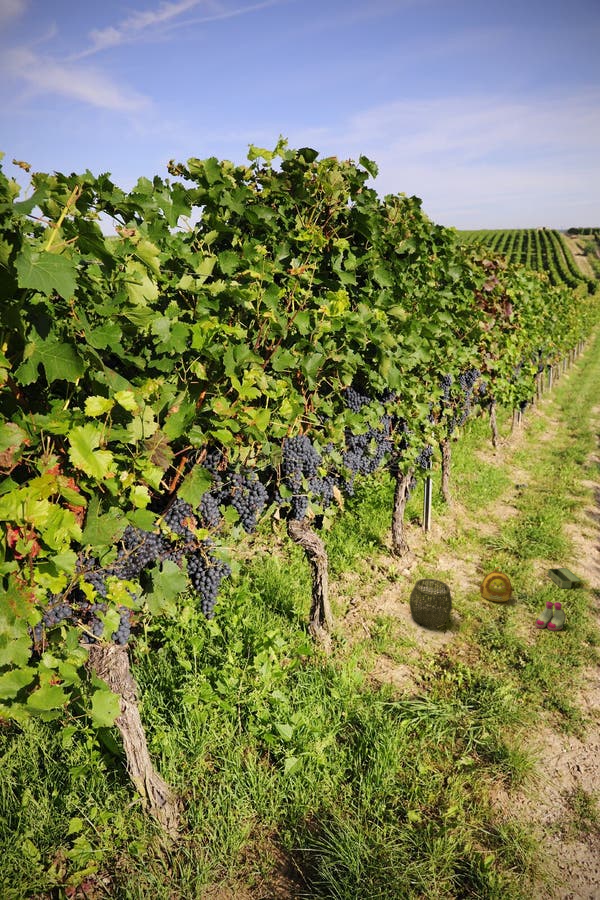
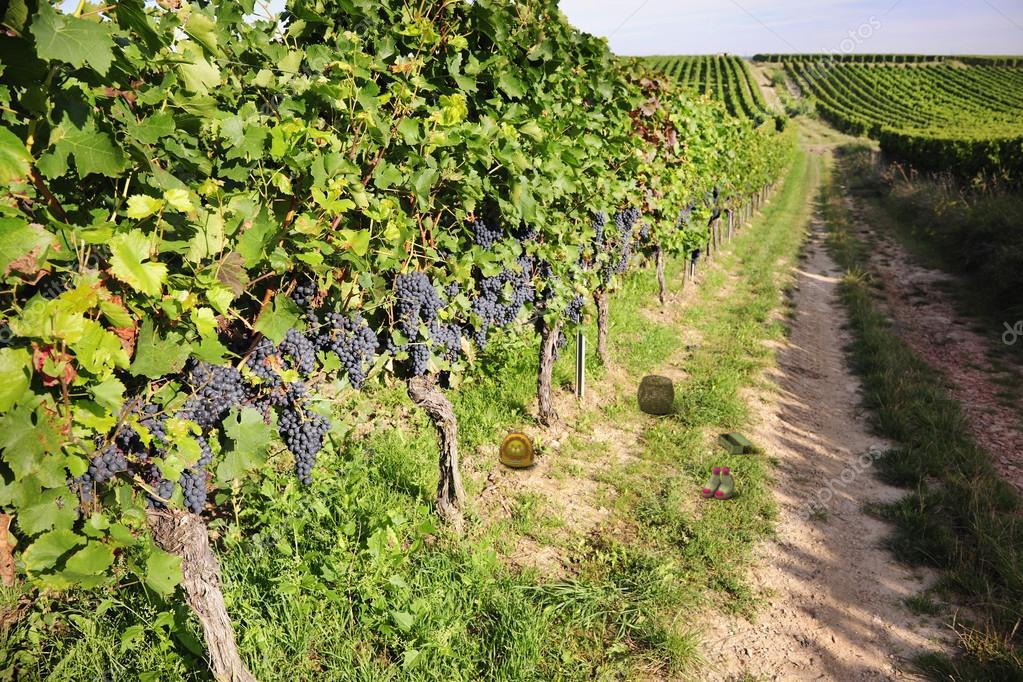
backpack: present [480,567,512,602] -> present [499,427,535,467]
woven basket: present [409,579,452,626] -> present [637,375,675,414]

